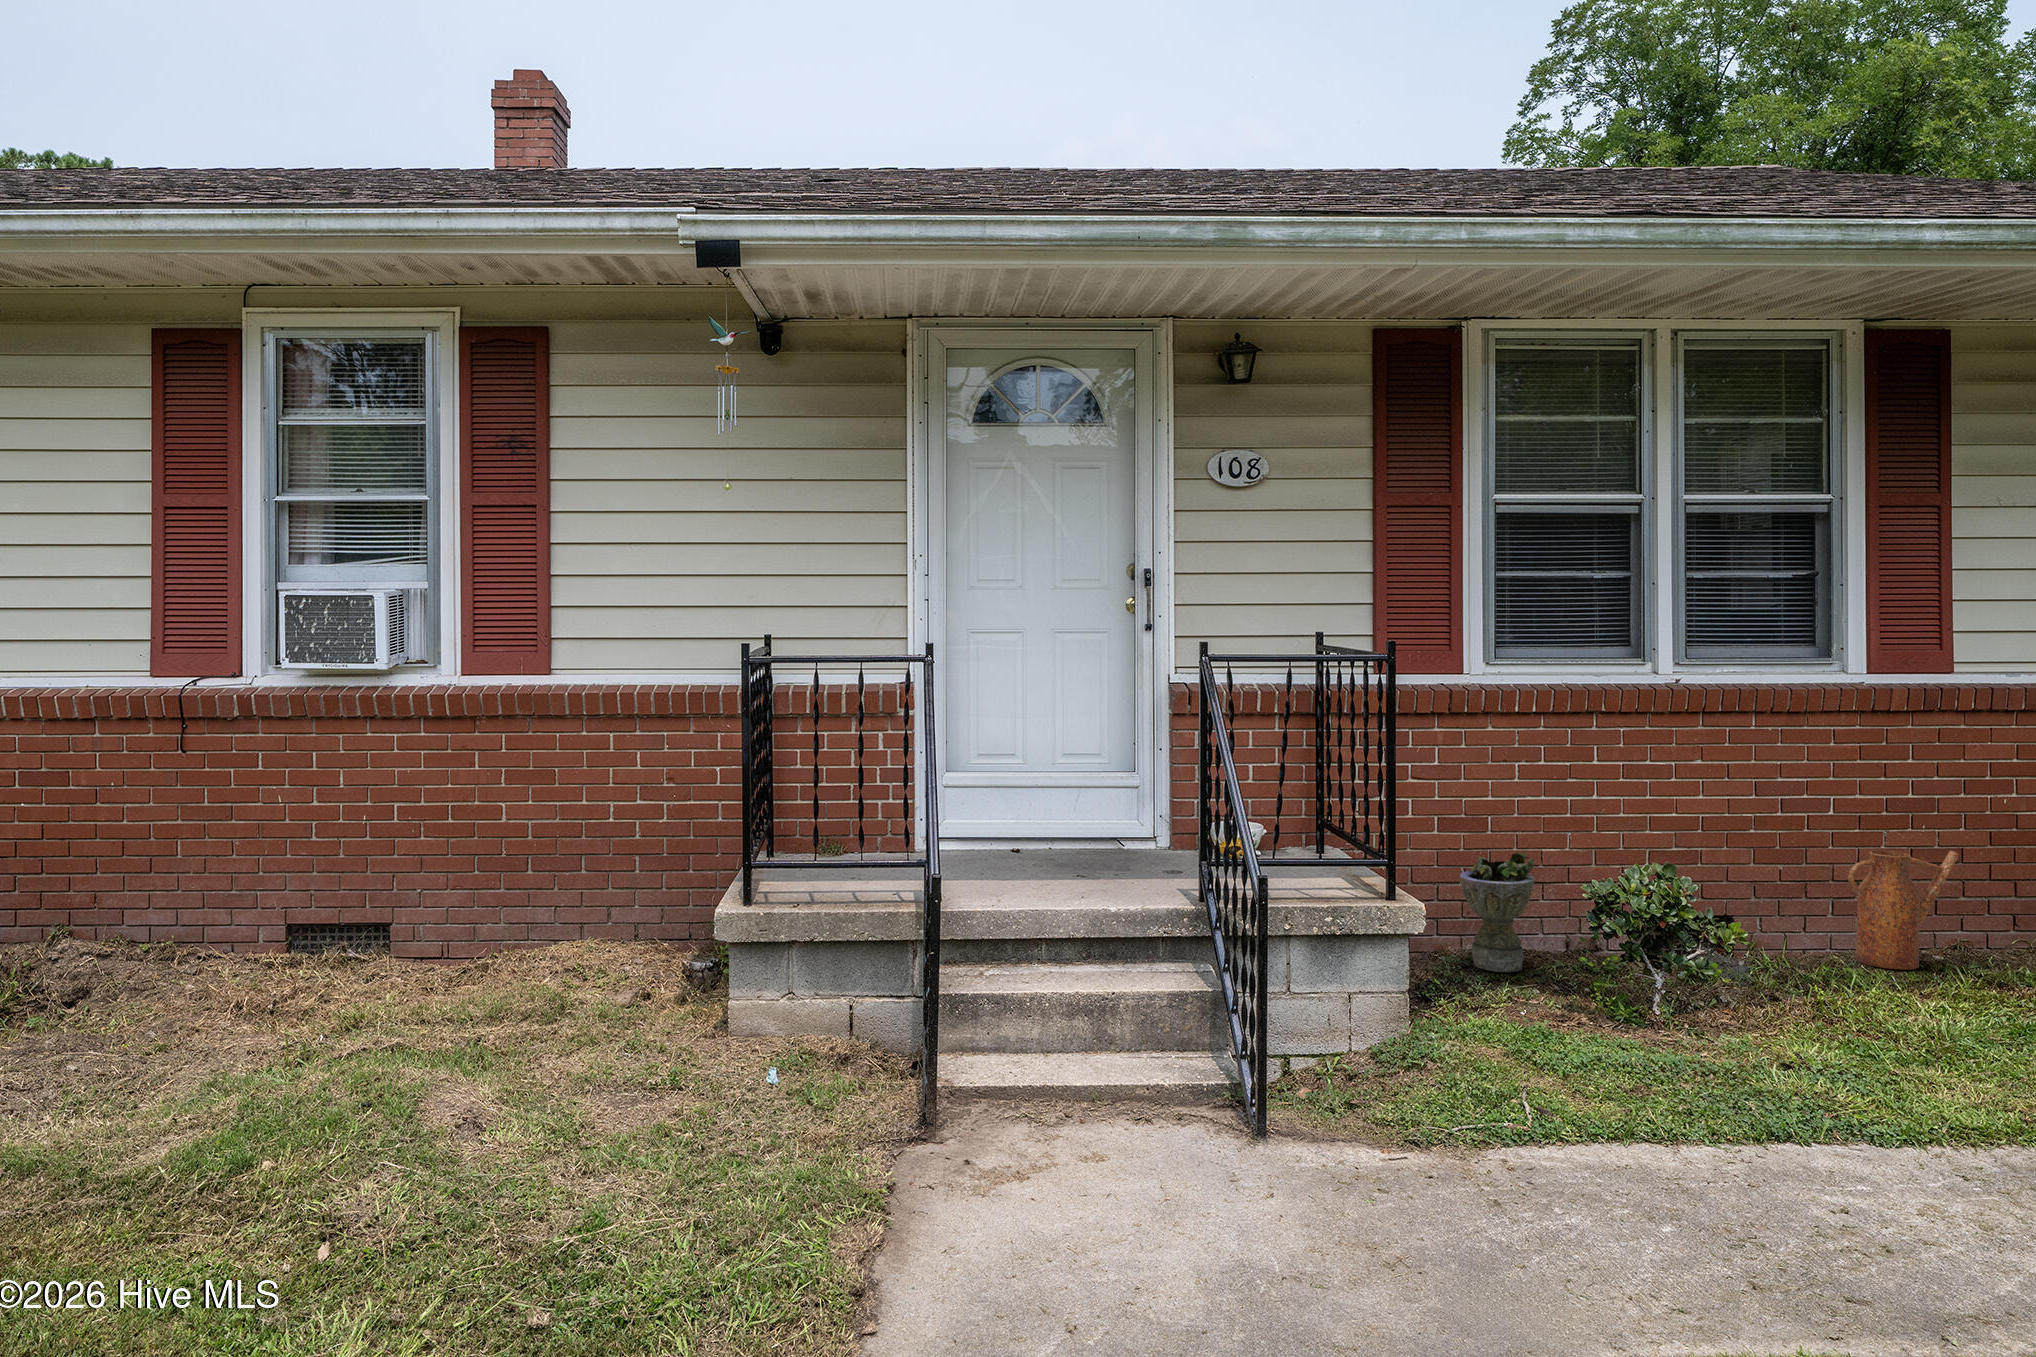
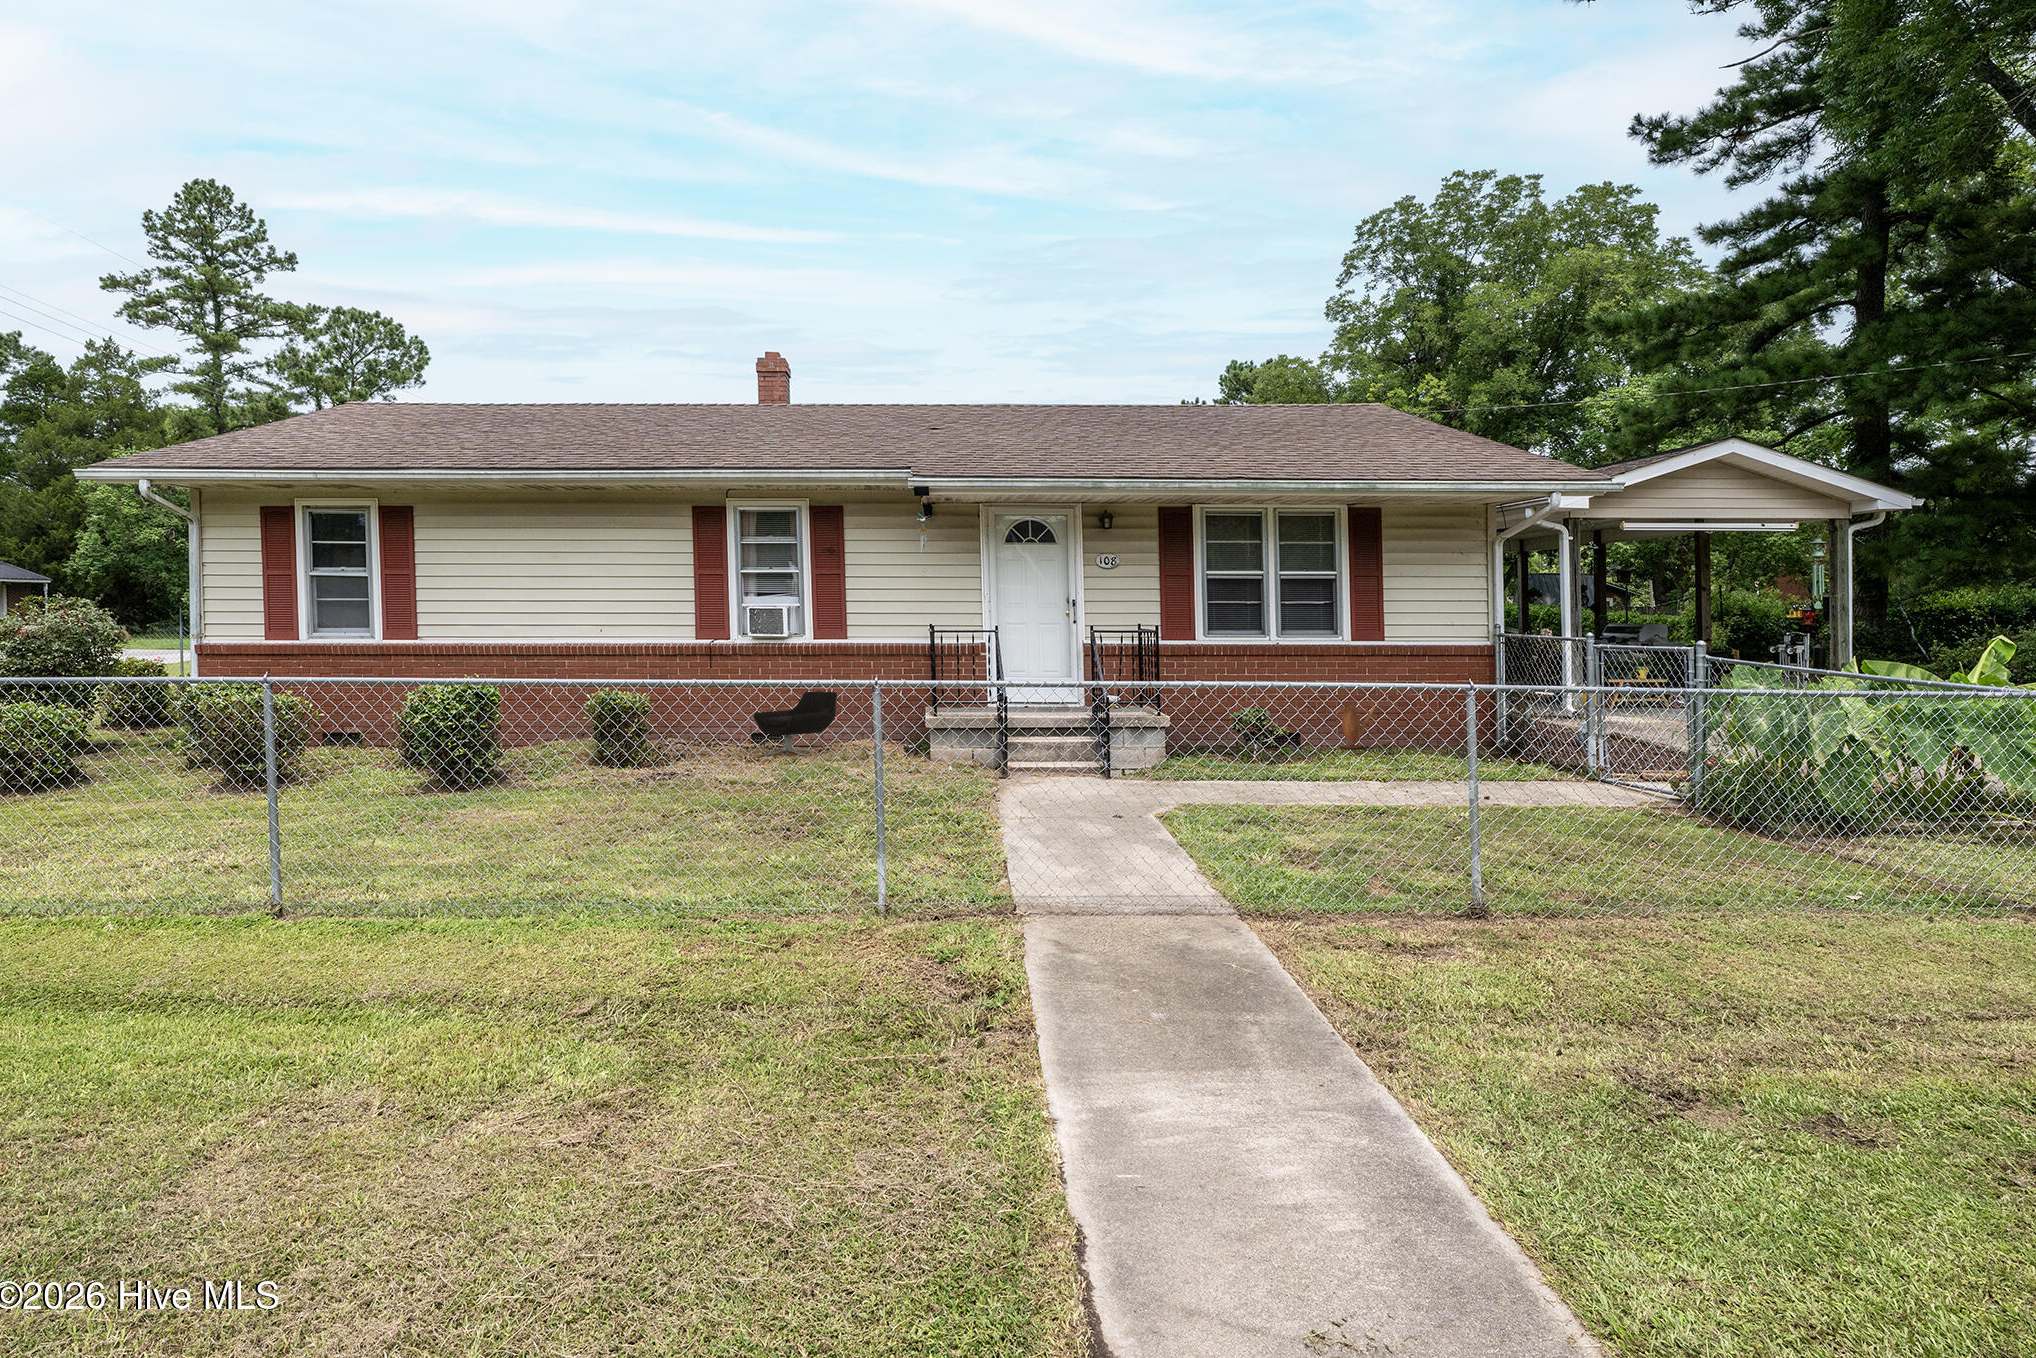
lounge chair: none [251,811,496,1015] -> present [754,691,837,755]
planter: present [1460,852,1535,972] -> none [1191,706,1218,749]

